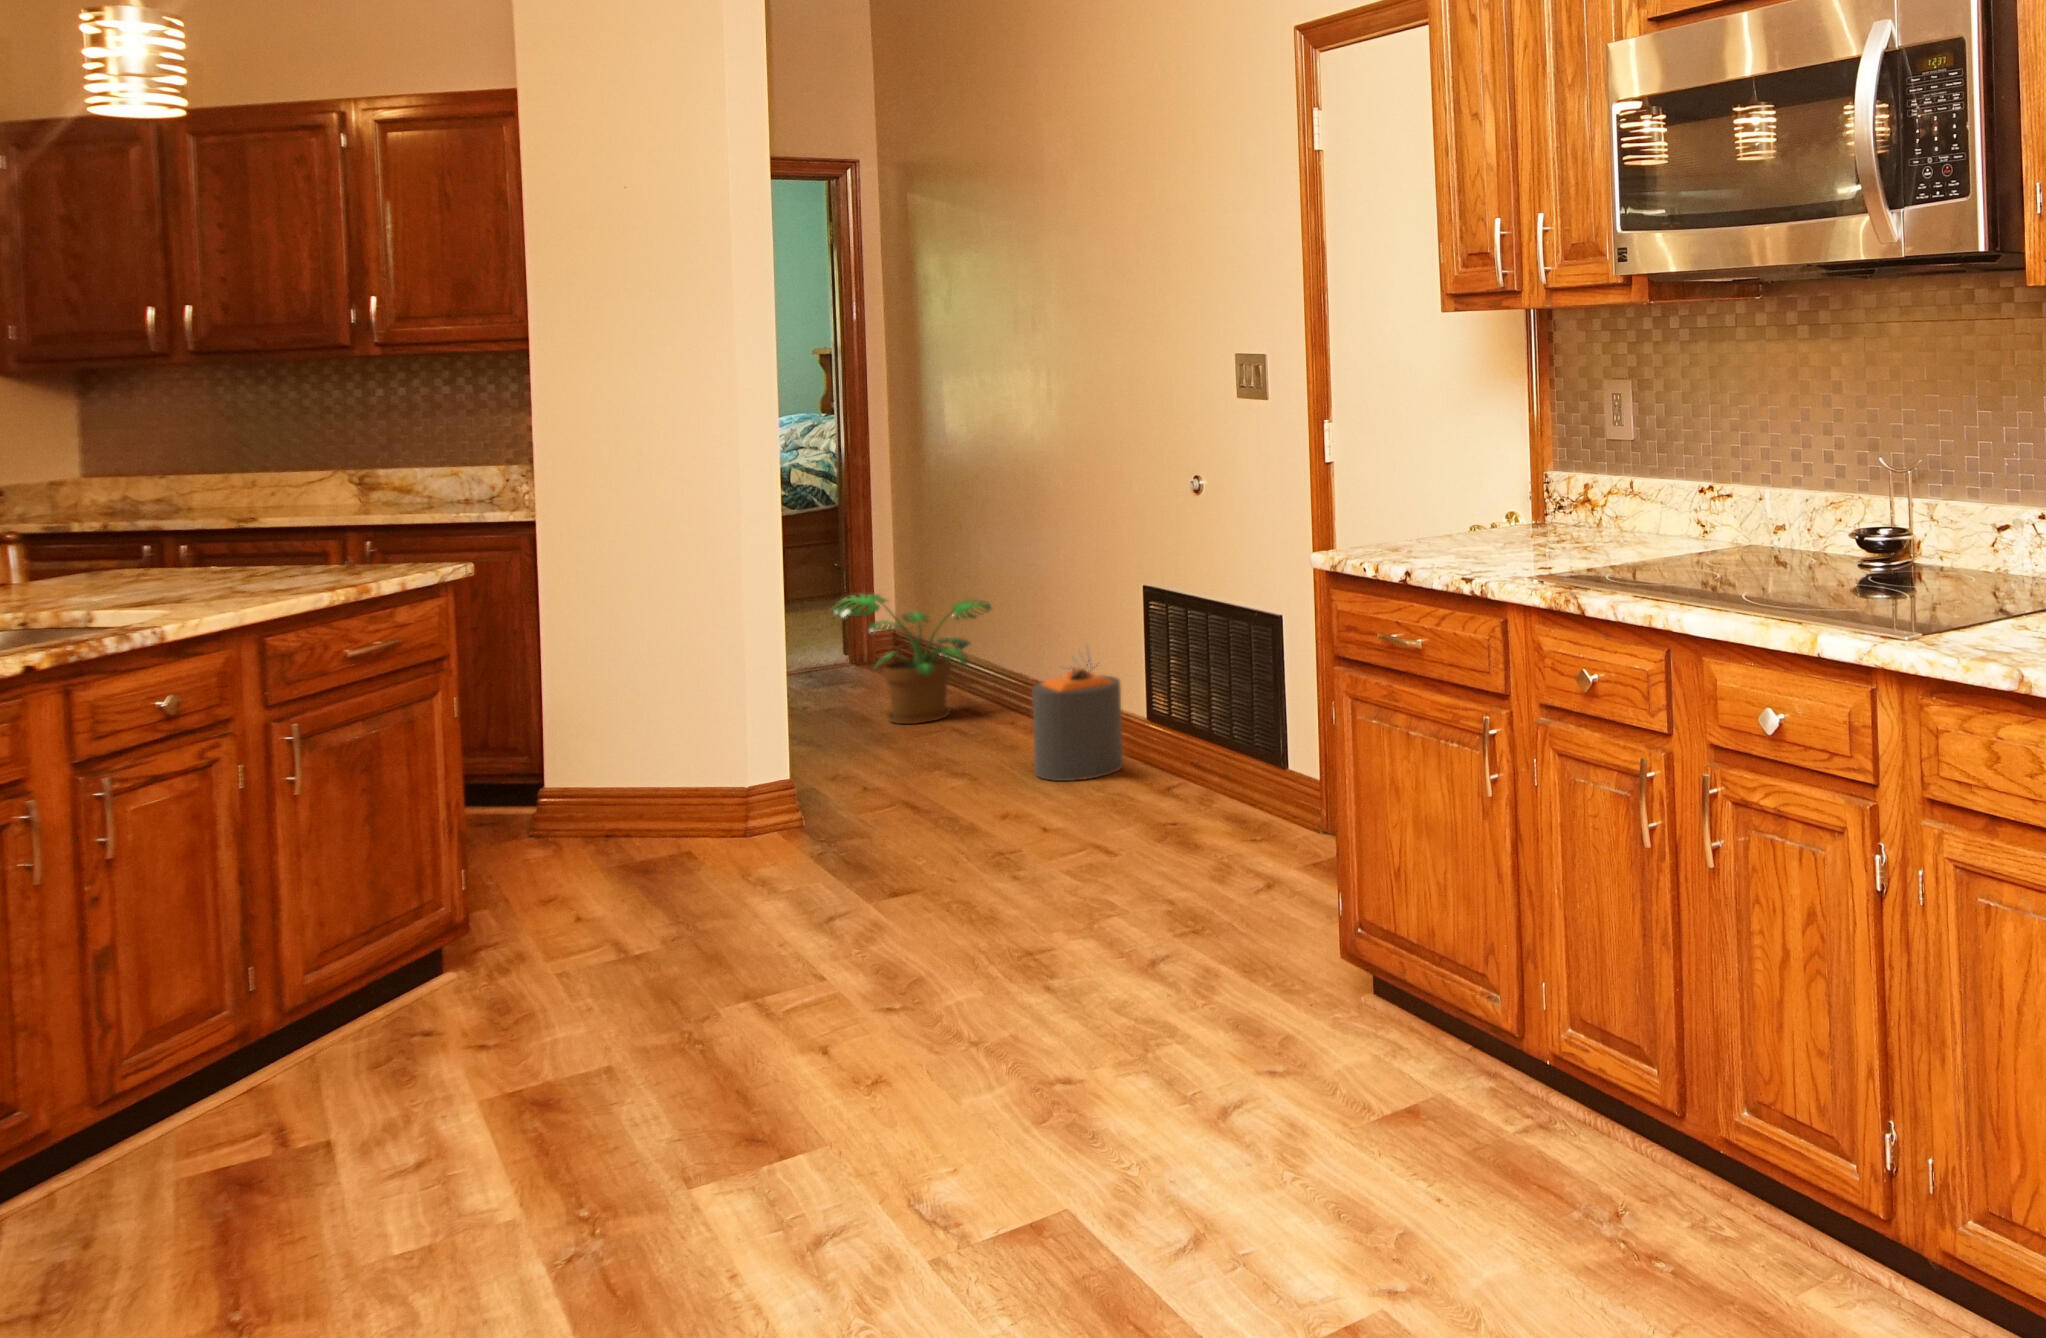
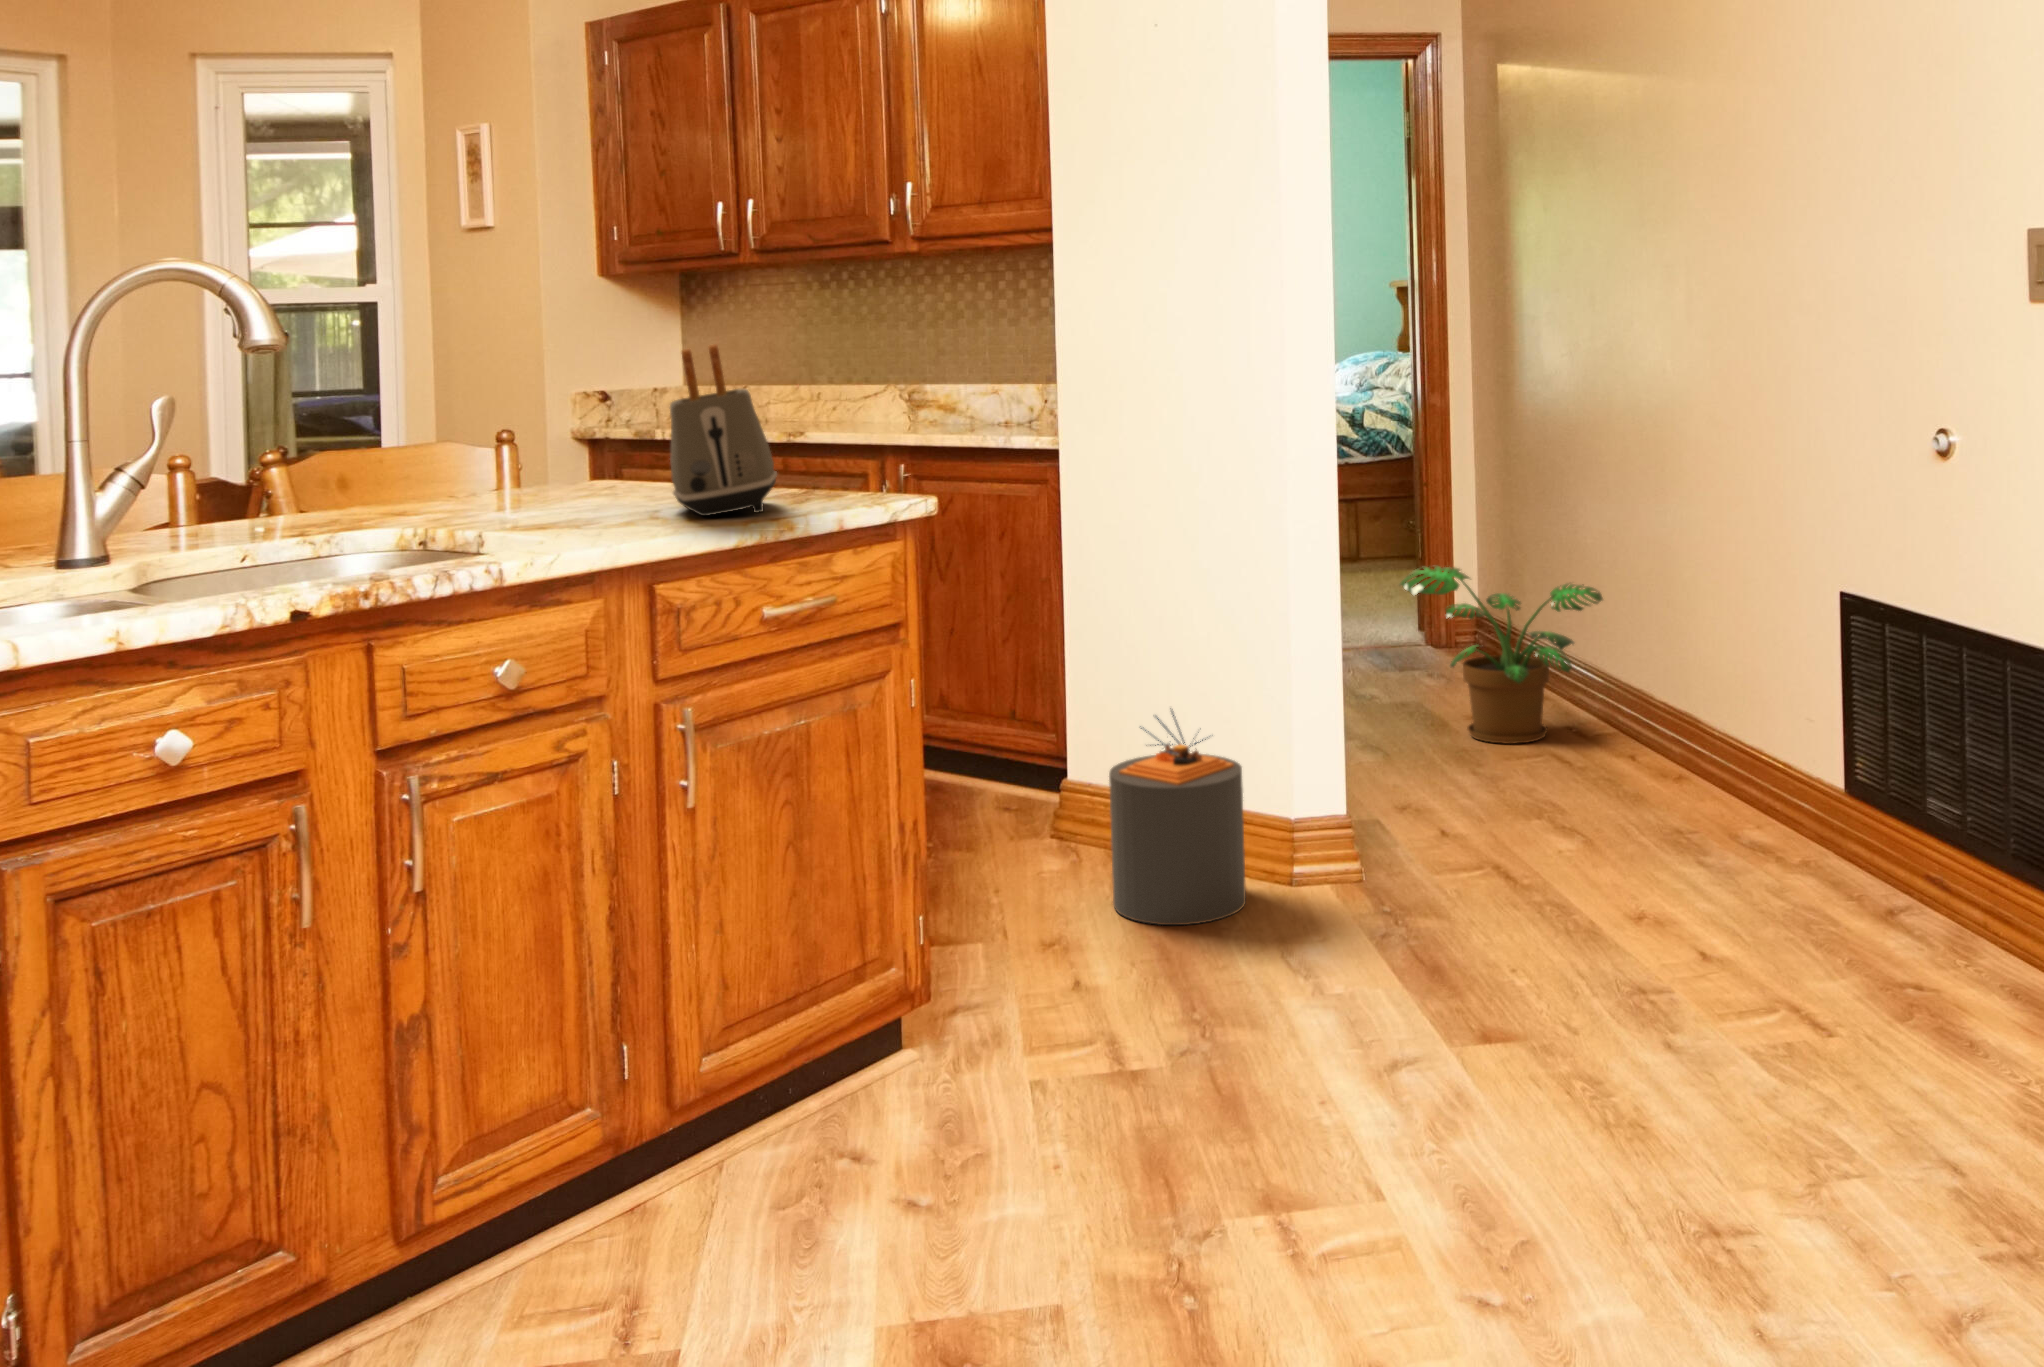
toaster: none [234,455,338,586] -> present [670,344,777,516]
trash can: present [1032,651,1123,781] -> present [1109,708,1246,925]

